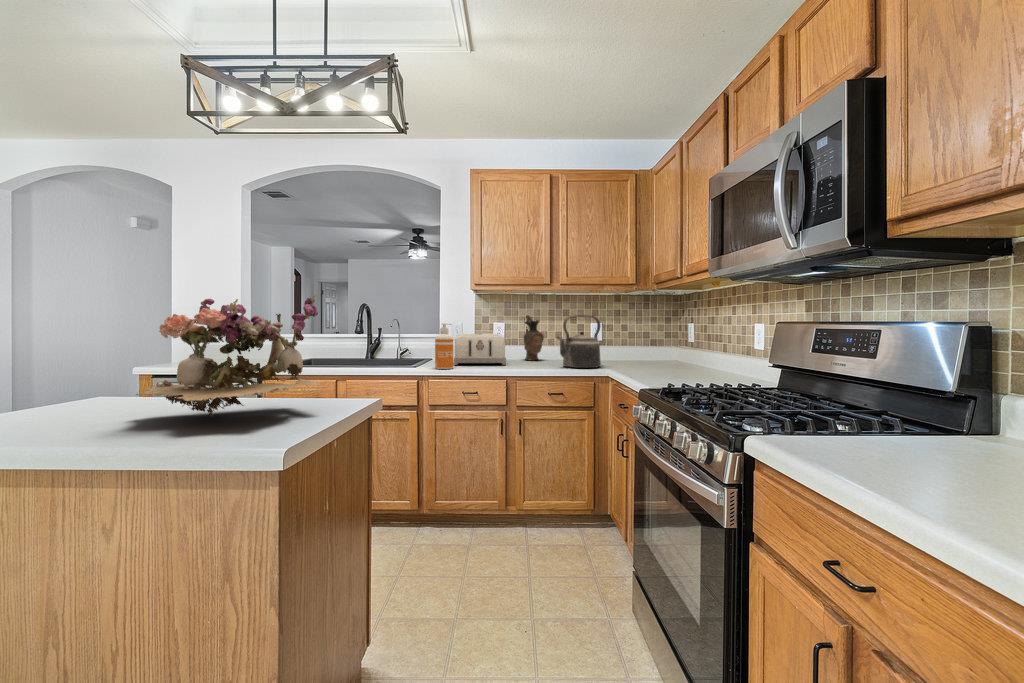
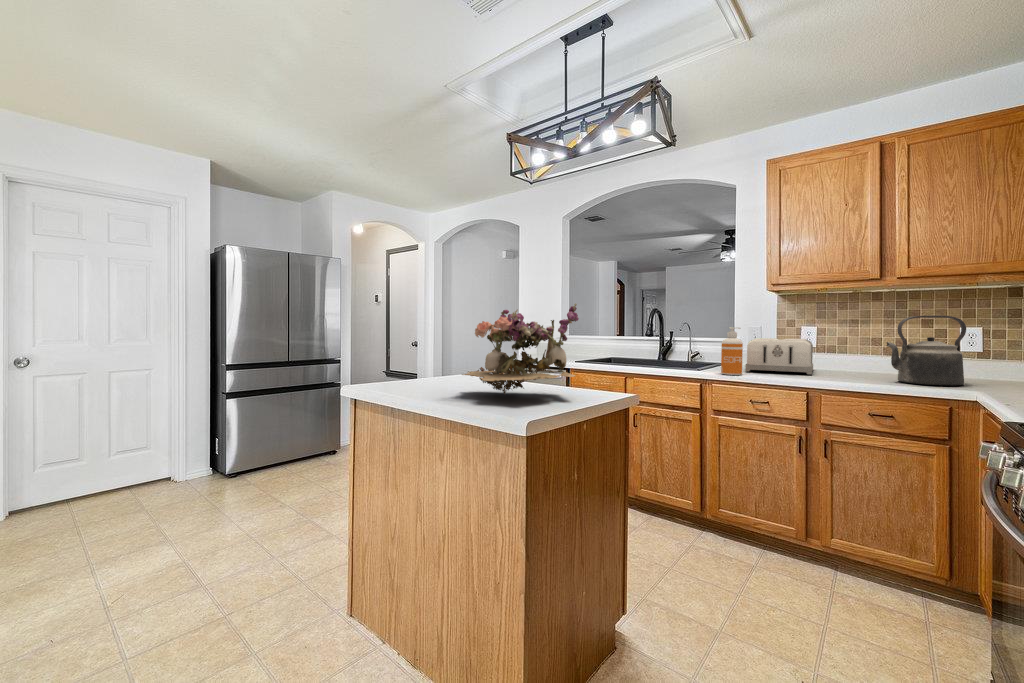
ceramic pitcher: present [524,315,544,360] -> none [844,316,875,372]

